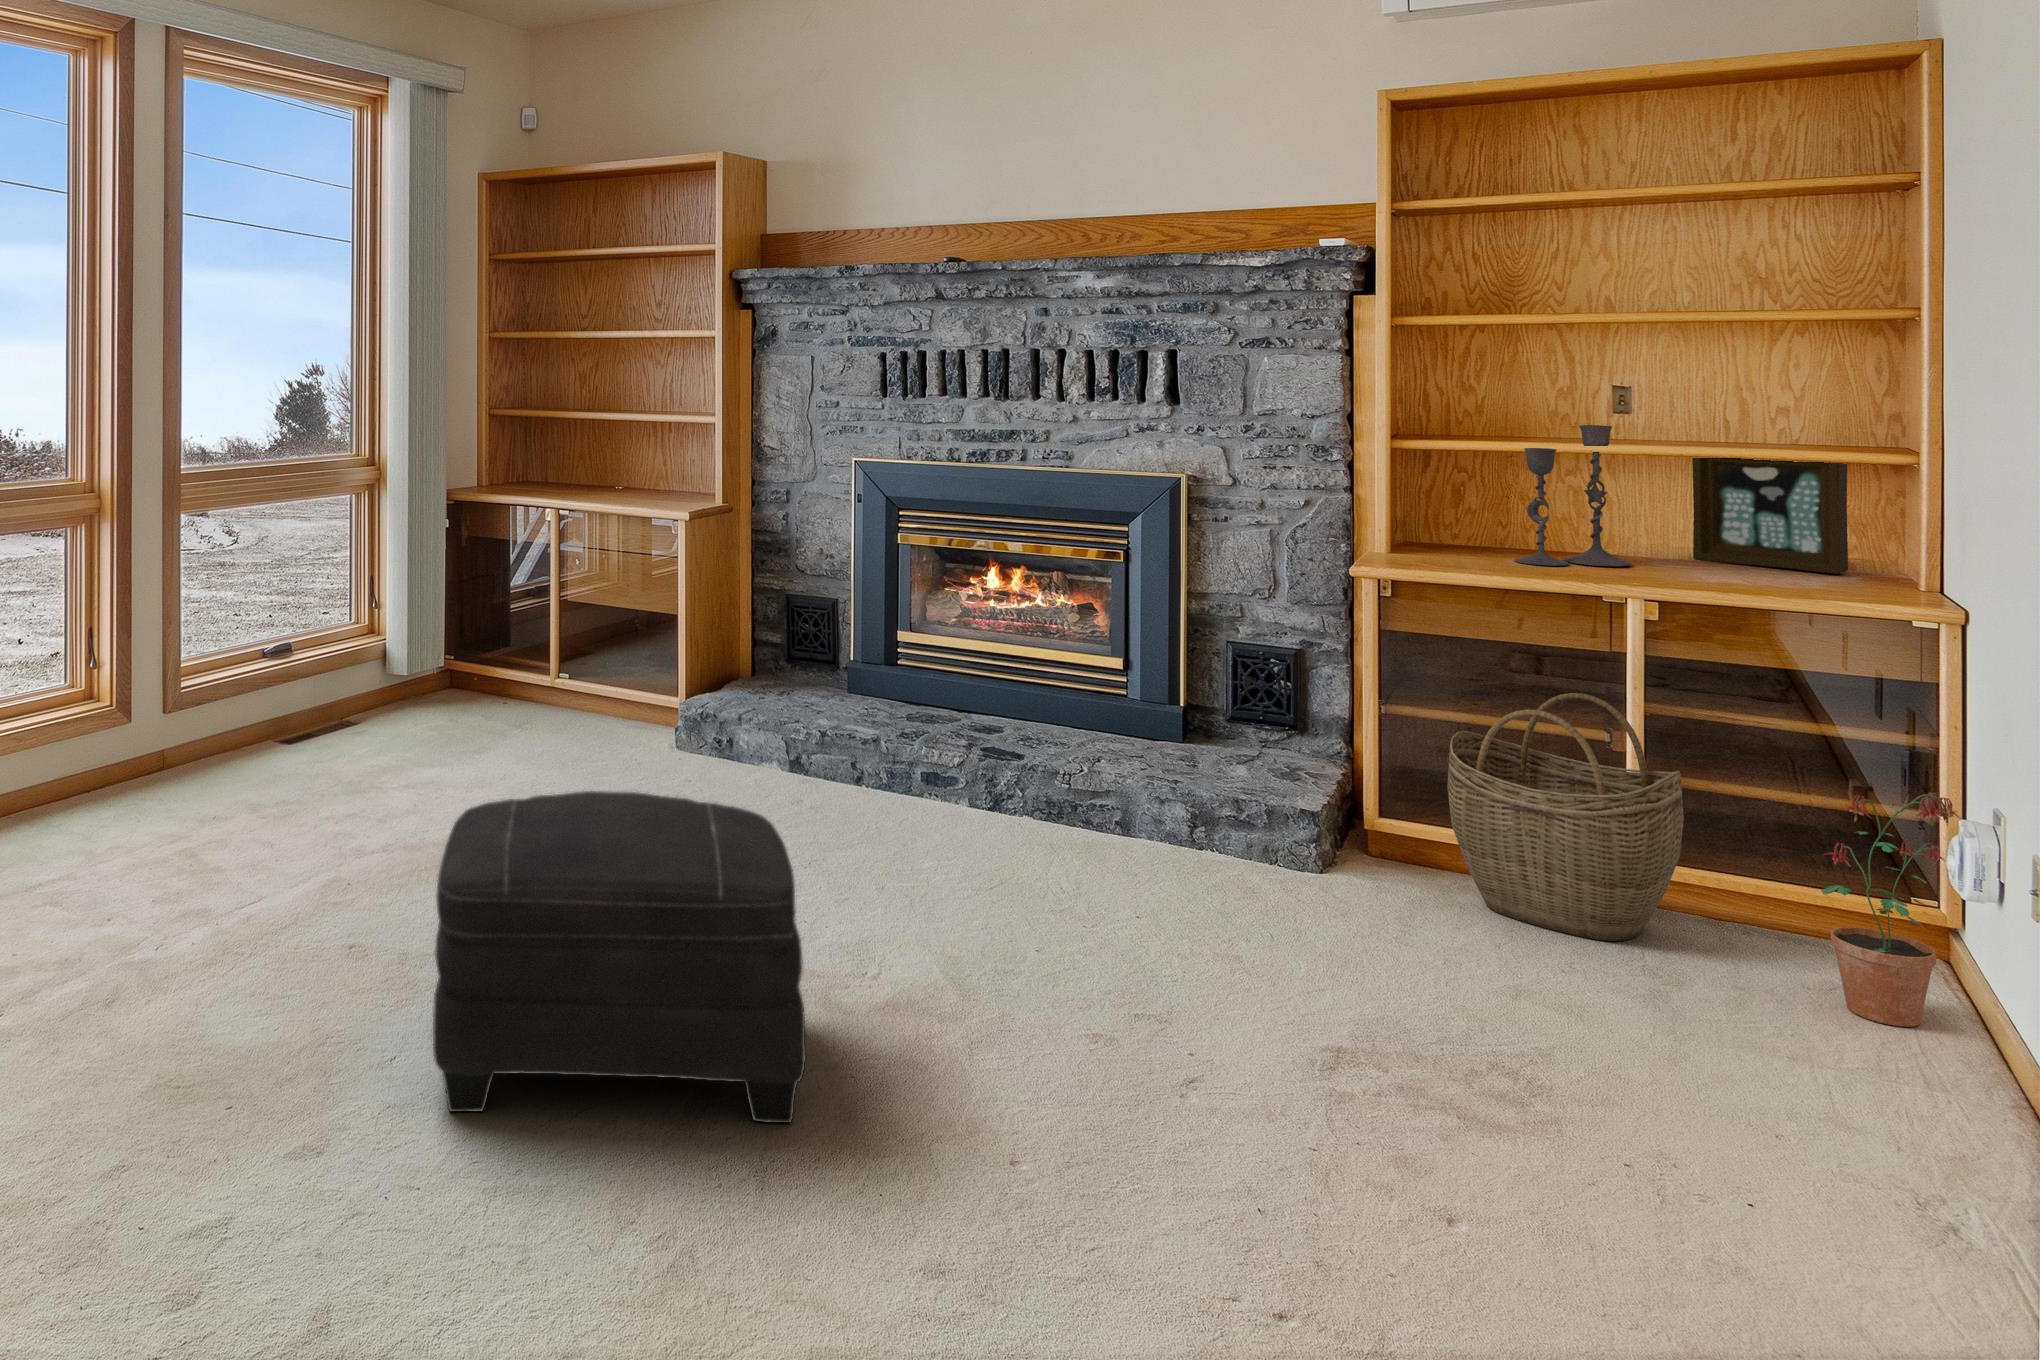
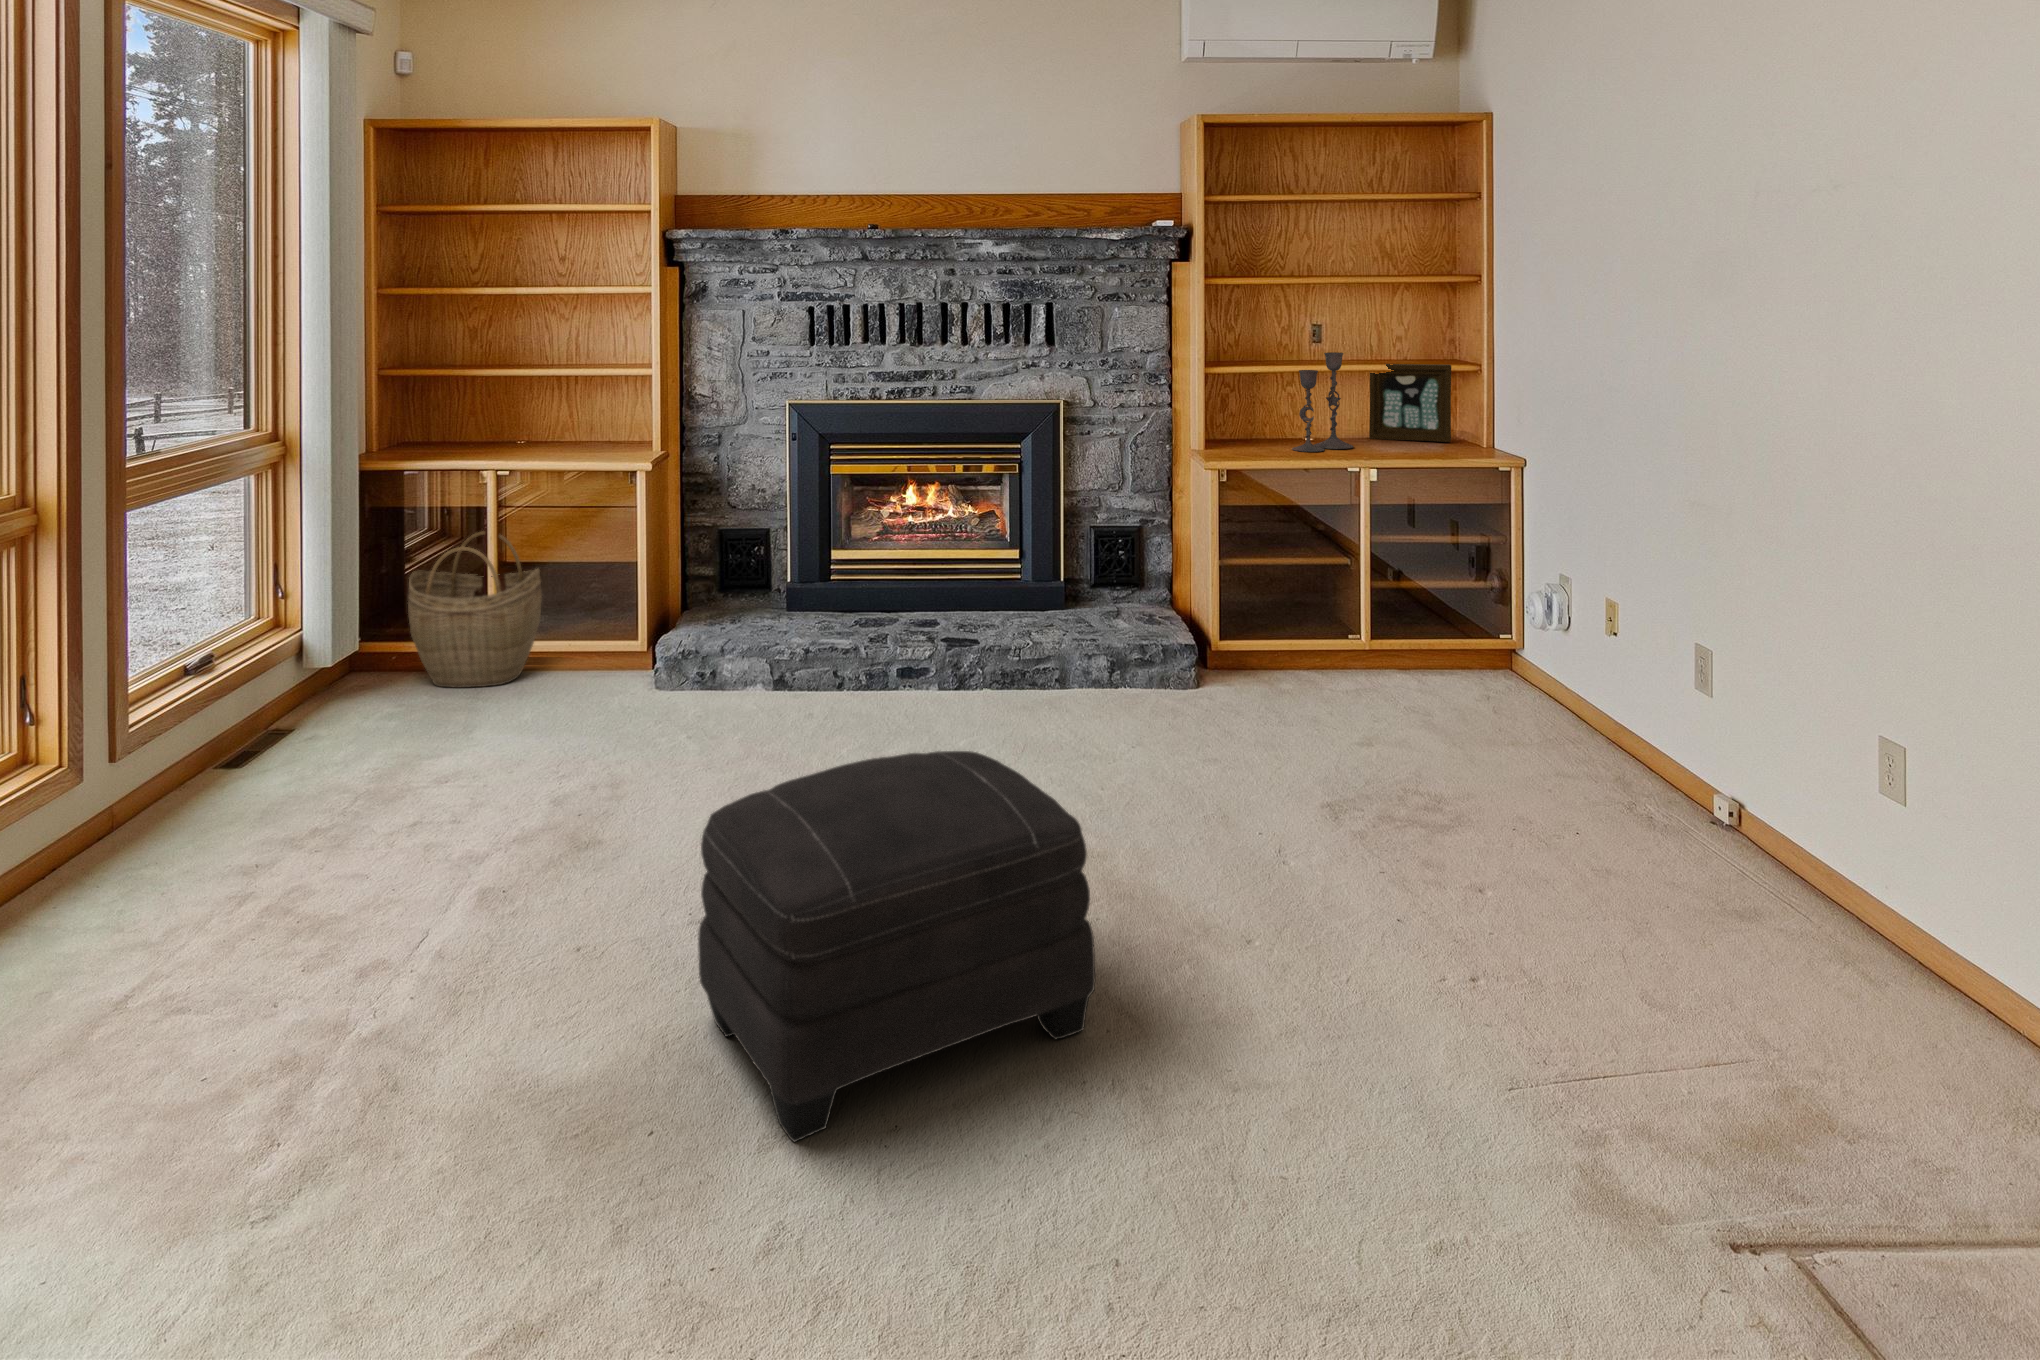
woven basket: present [1447,693,1684,941] -> present [408,532,542,688]
potted plant: present [1821,794,1961,1027] -> none [1507,580,1580,726]

